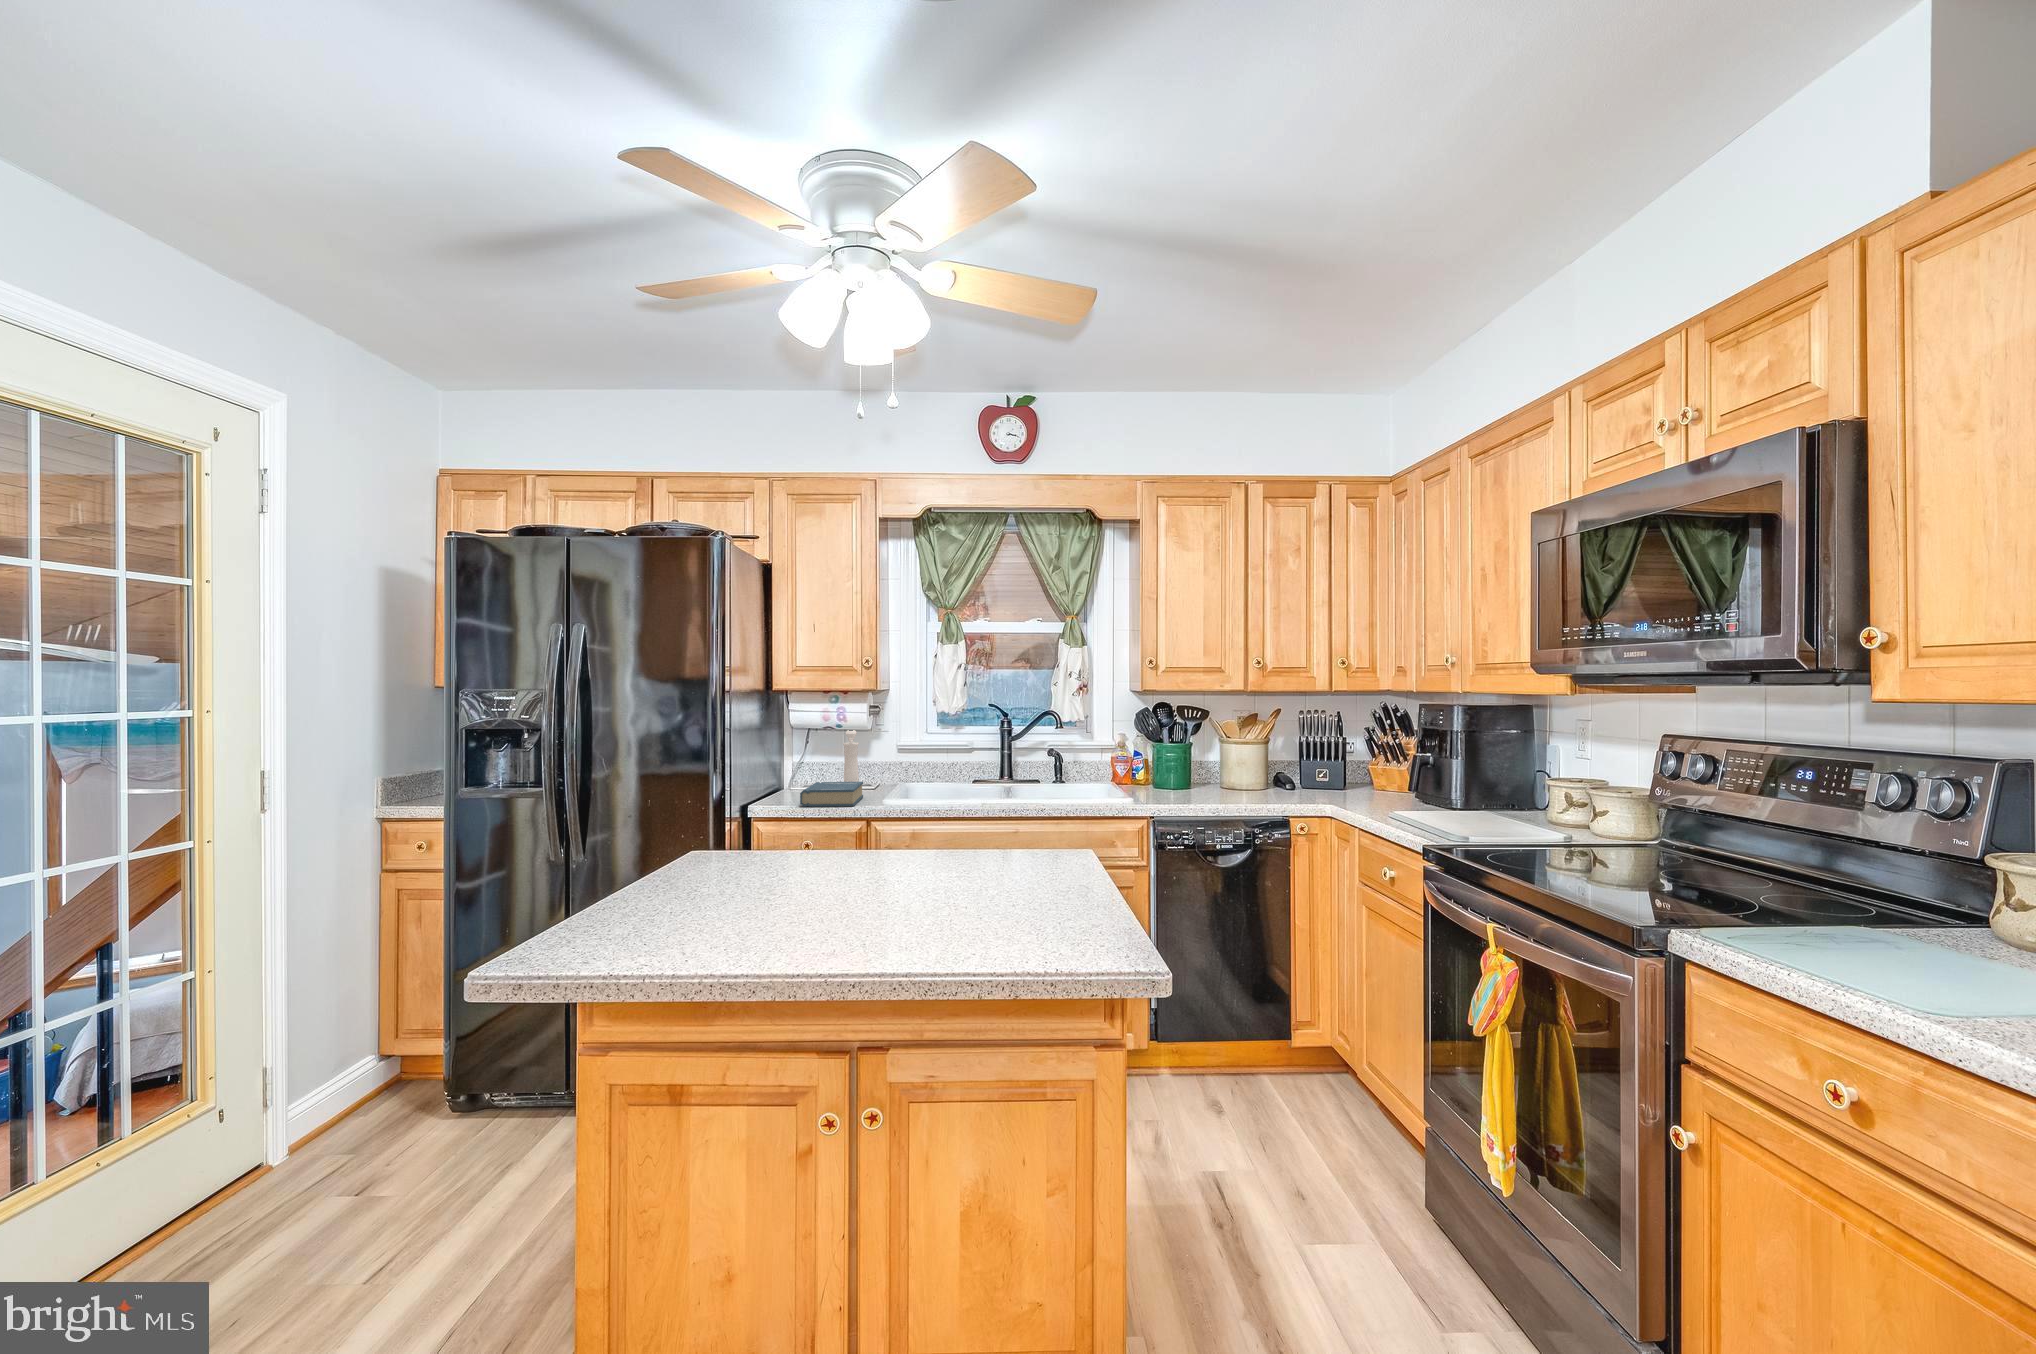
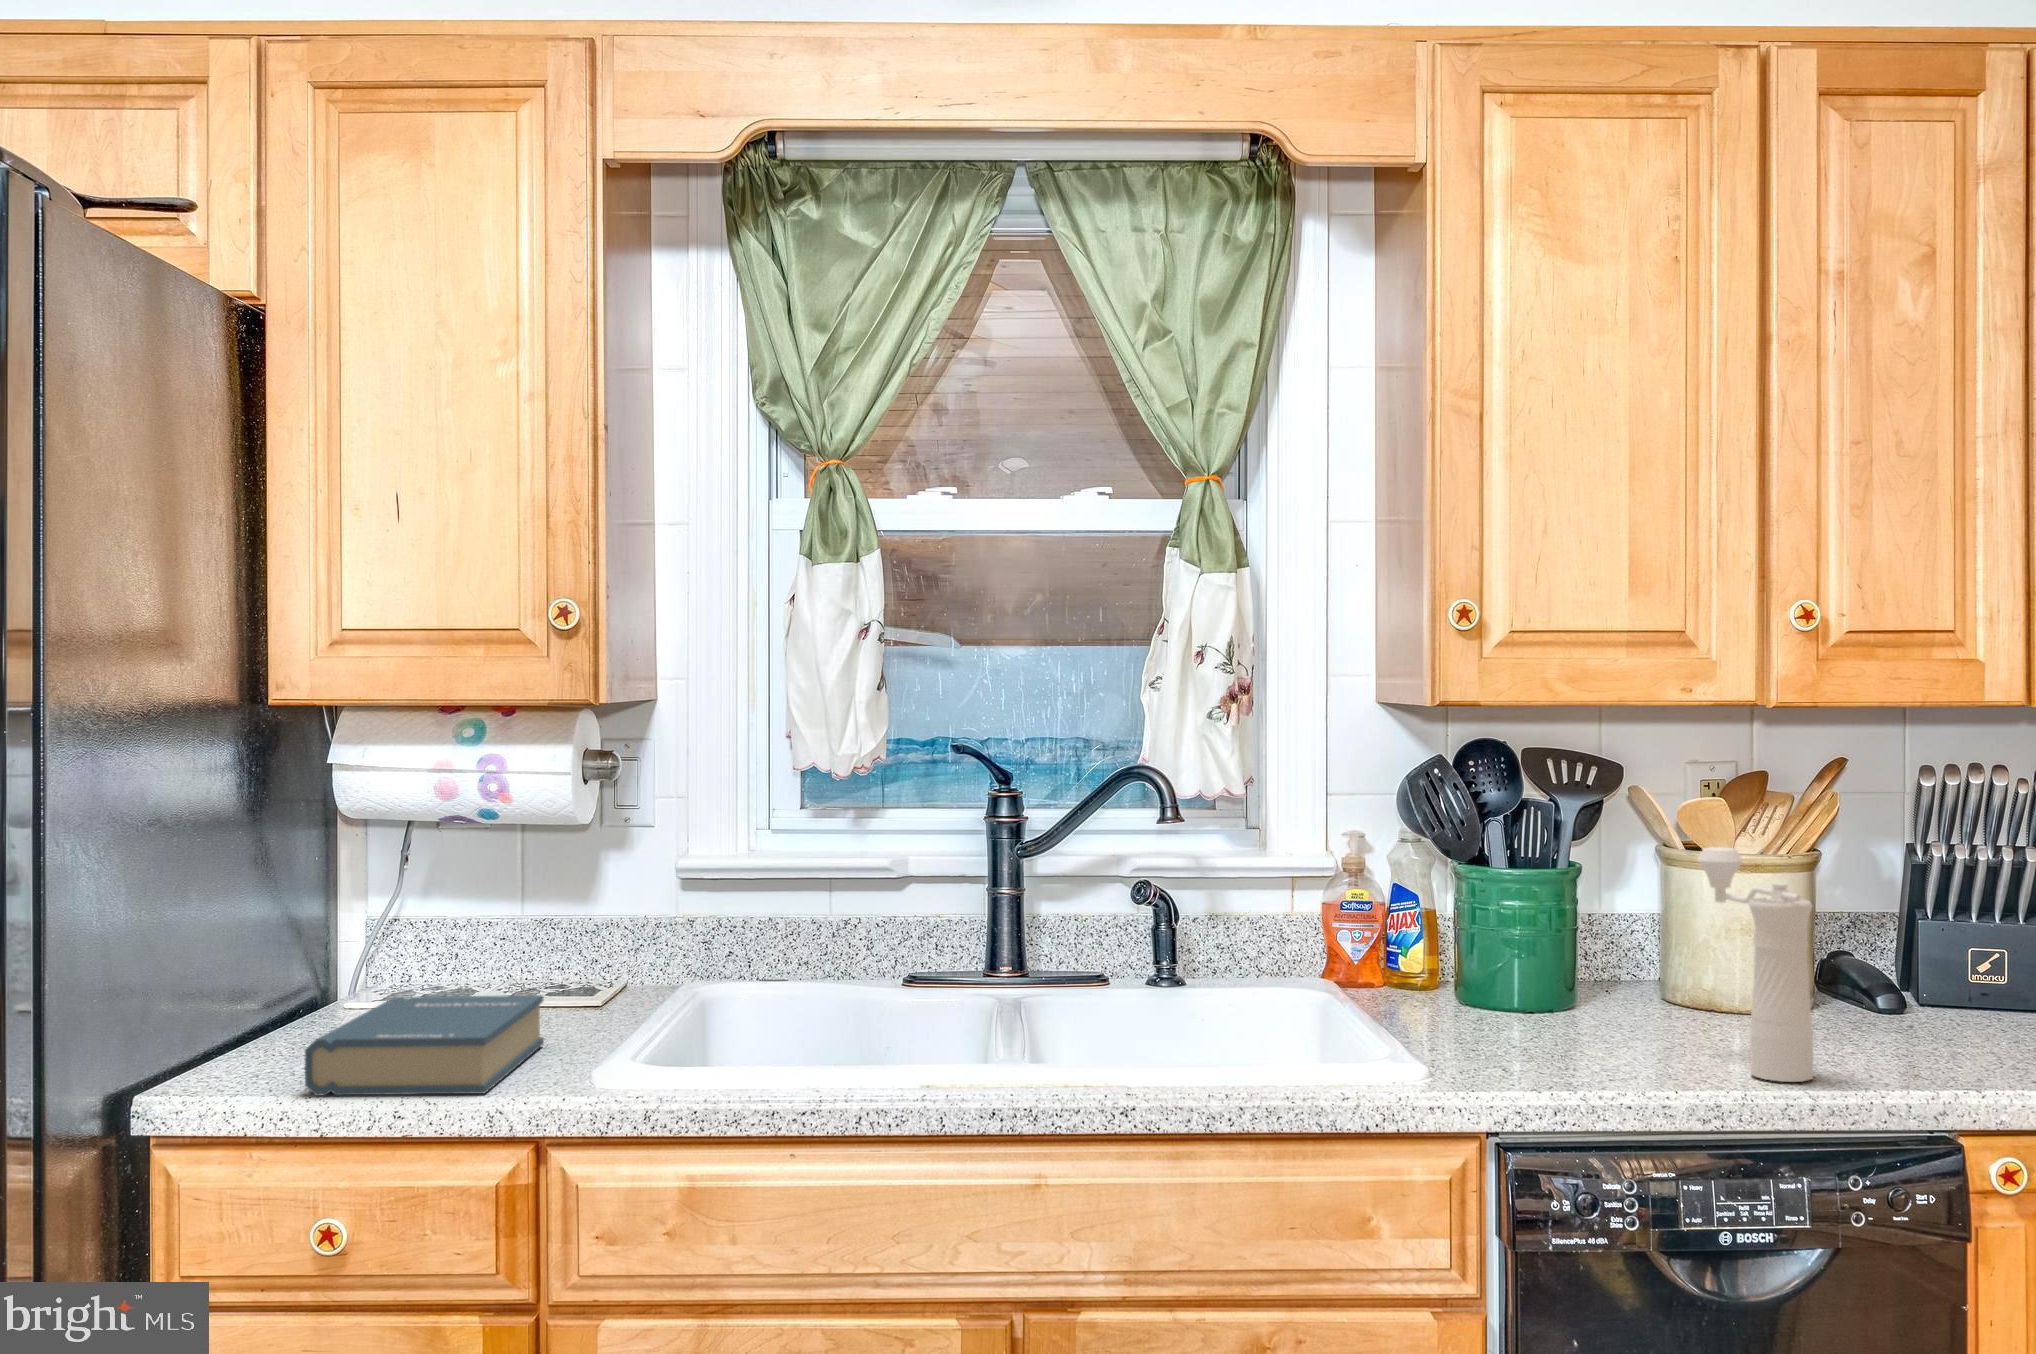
pepper mill: present [843,730,859,782] -> present [1698,847,1813,1082]

